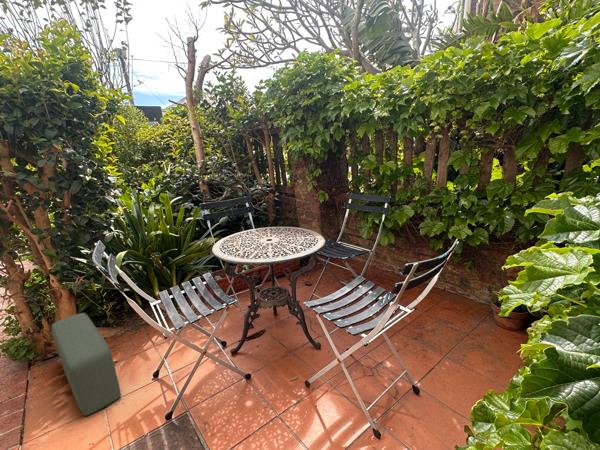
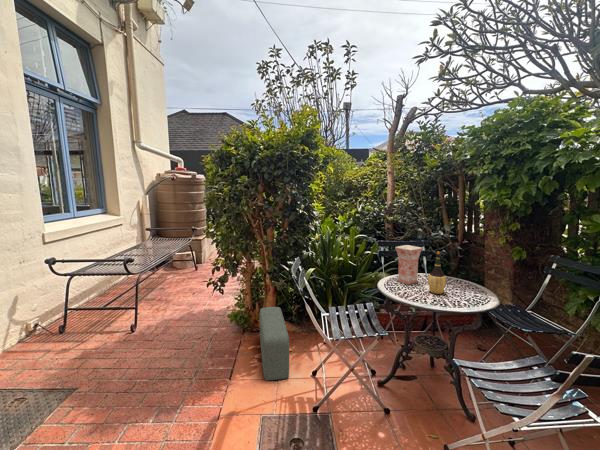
vase: none [223,202,250,243] -> present [395,245,422,285]
wine bottle: none [262,202,280,245] -> present [428,251,446,294]

